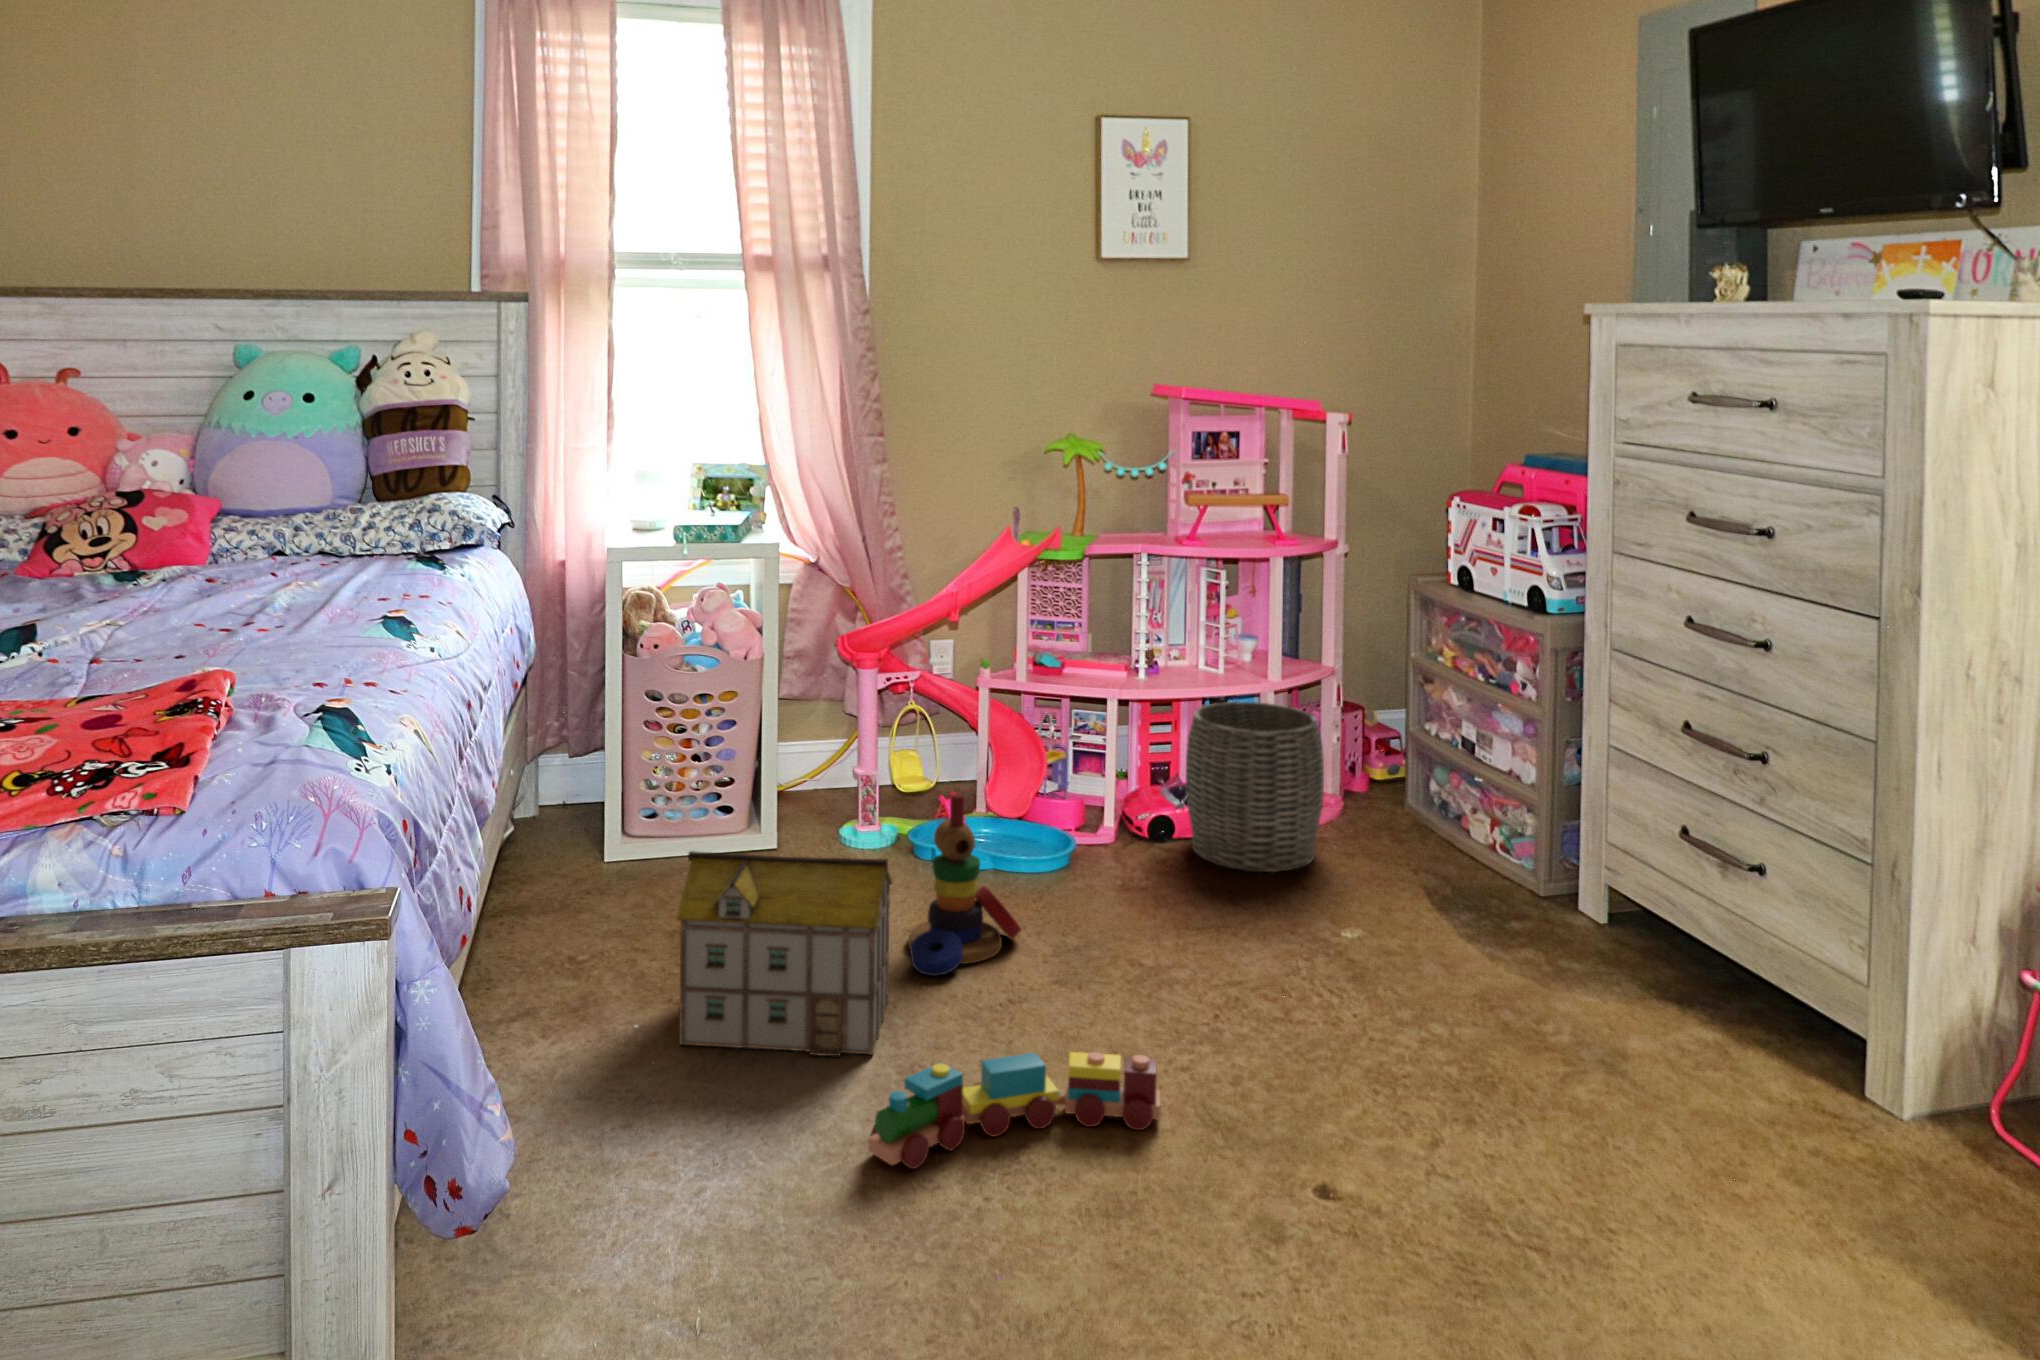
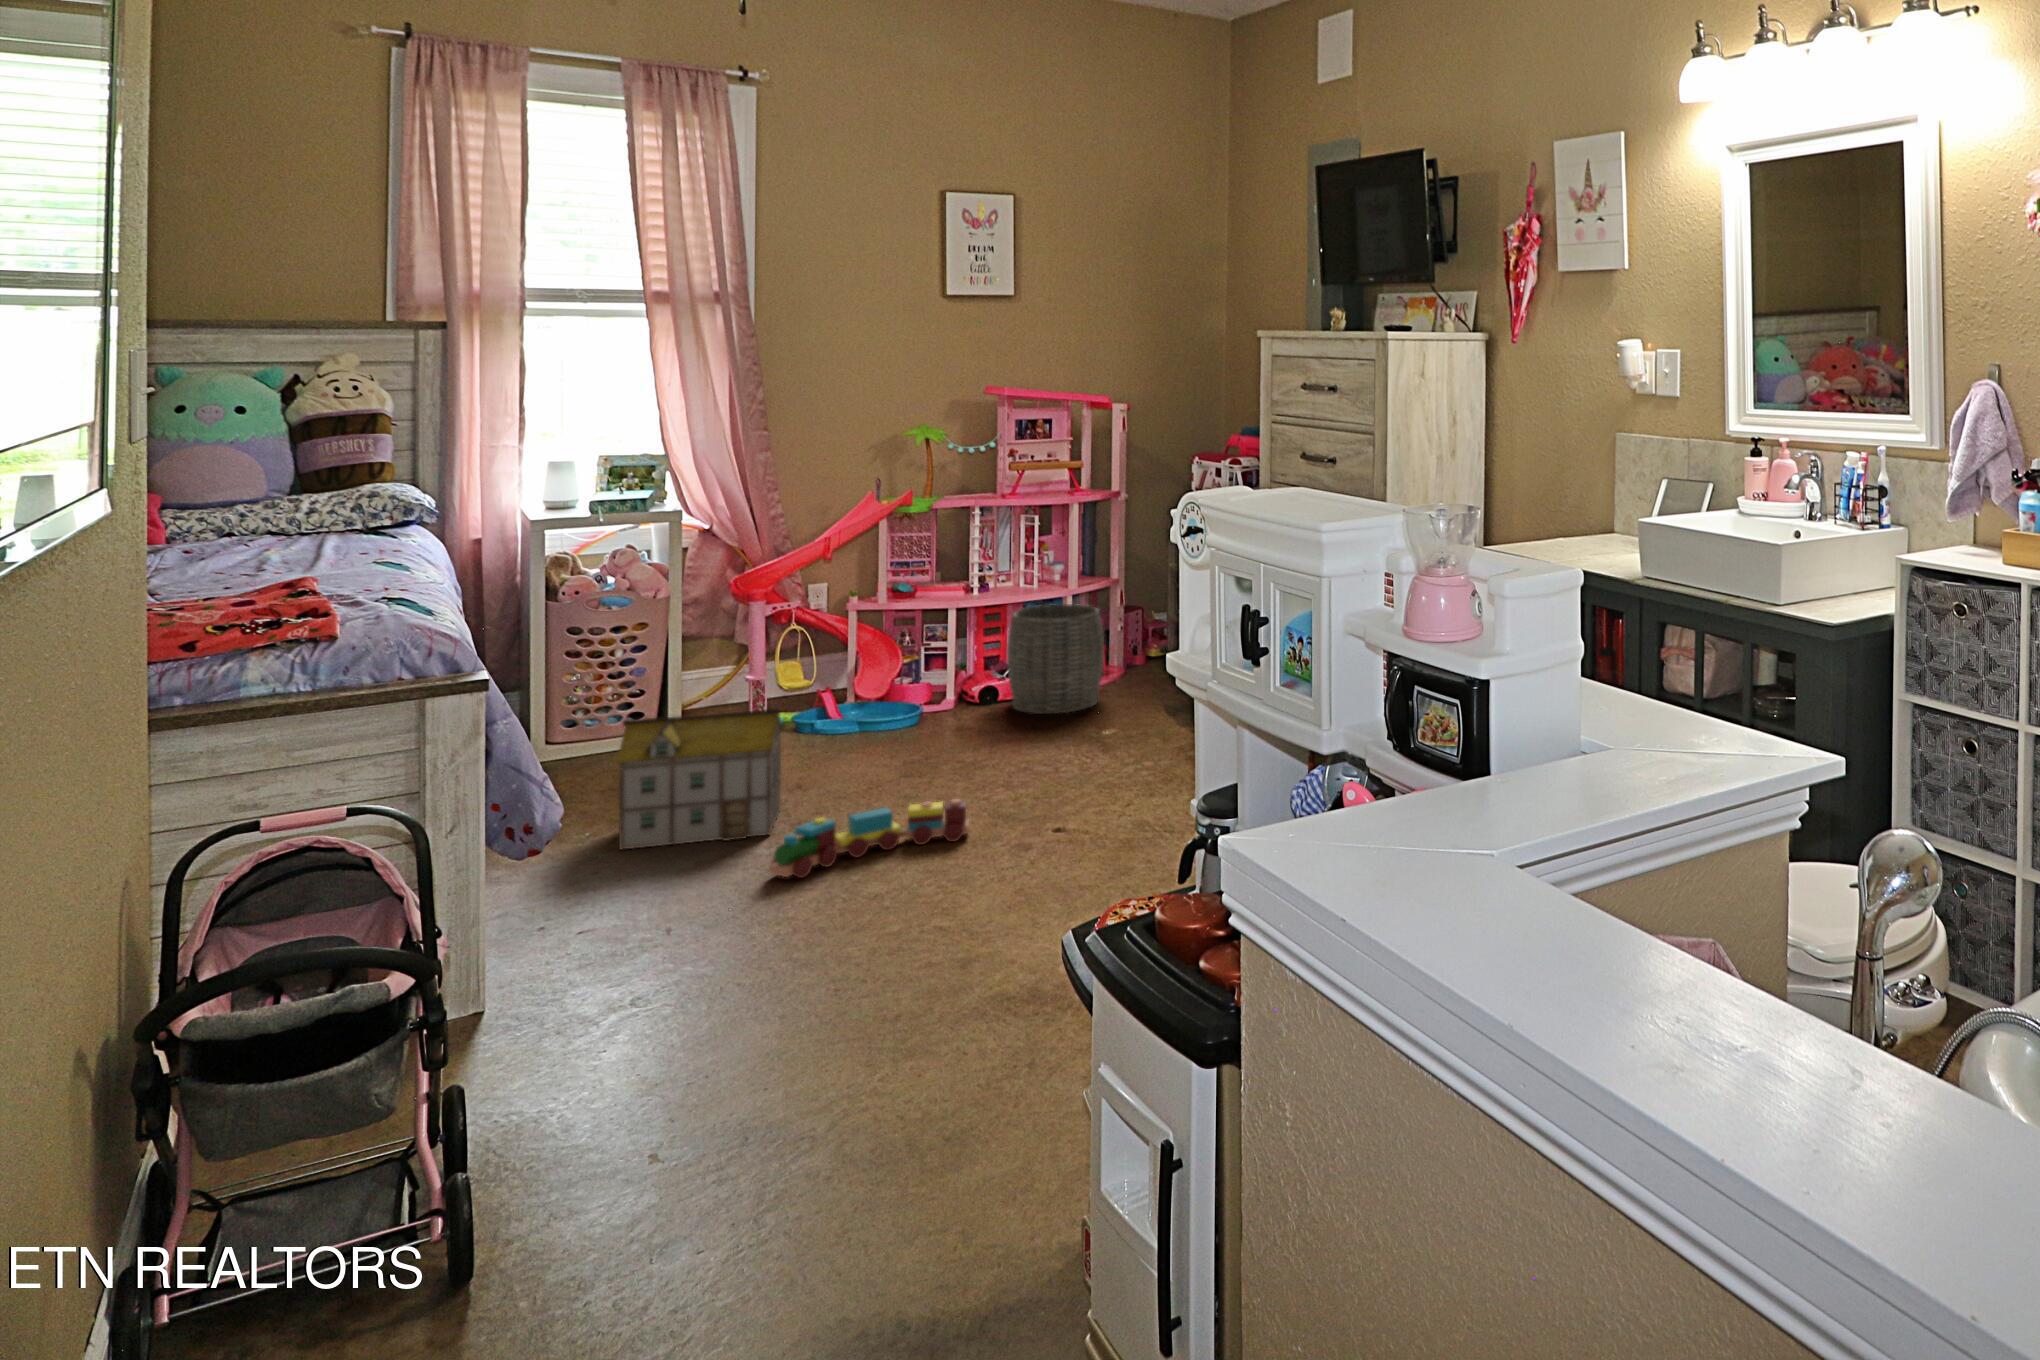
stacking toy: present [908,794,1021,976] -> none [795,672,881,793]

